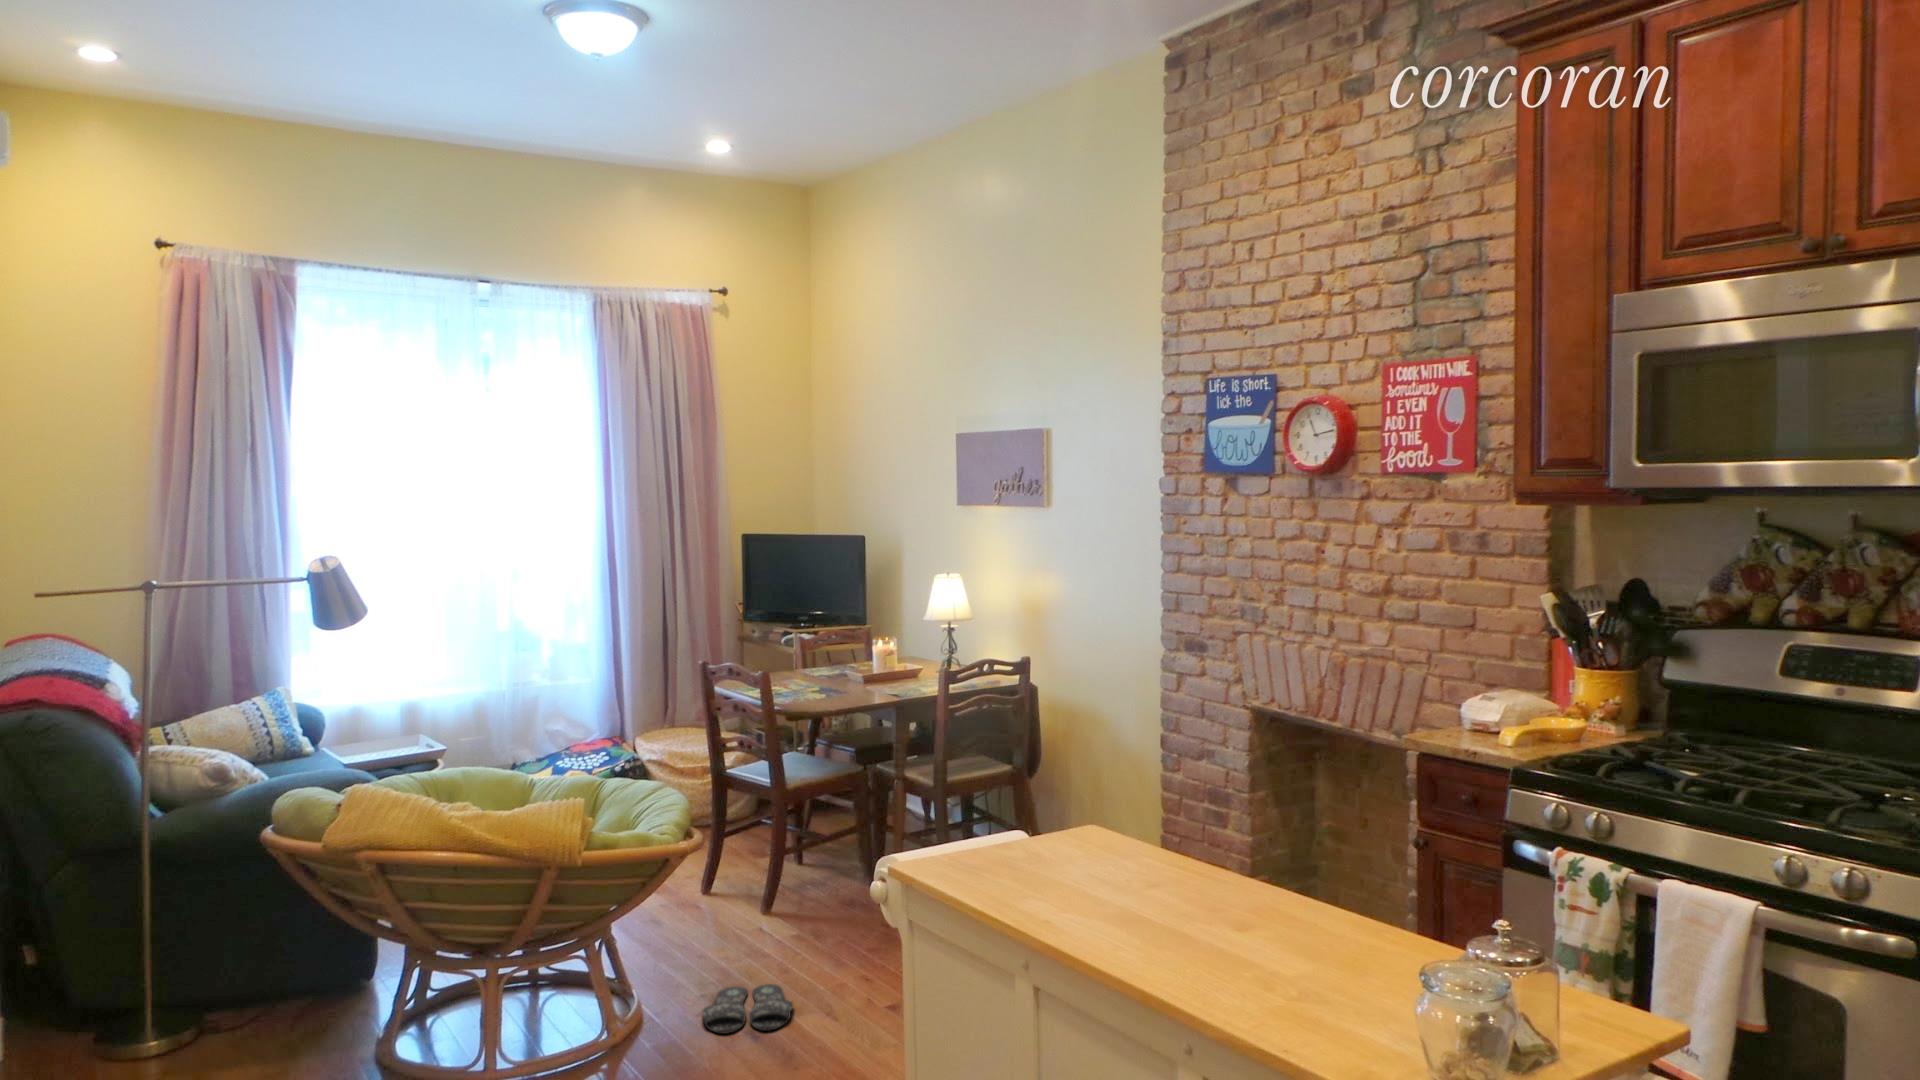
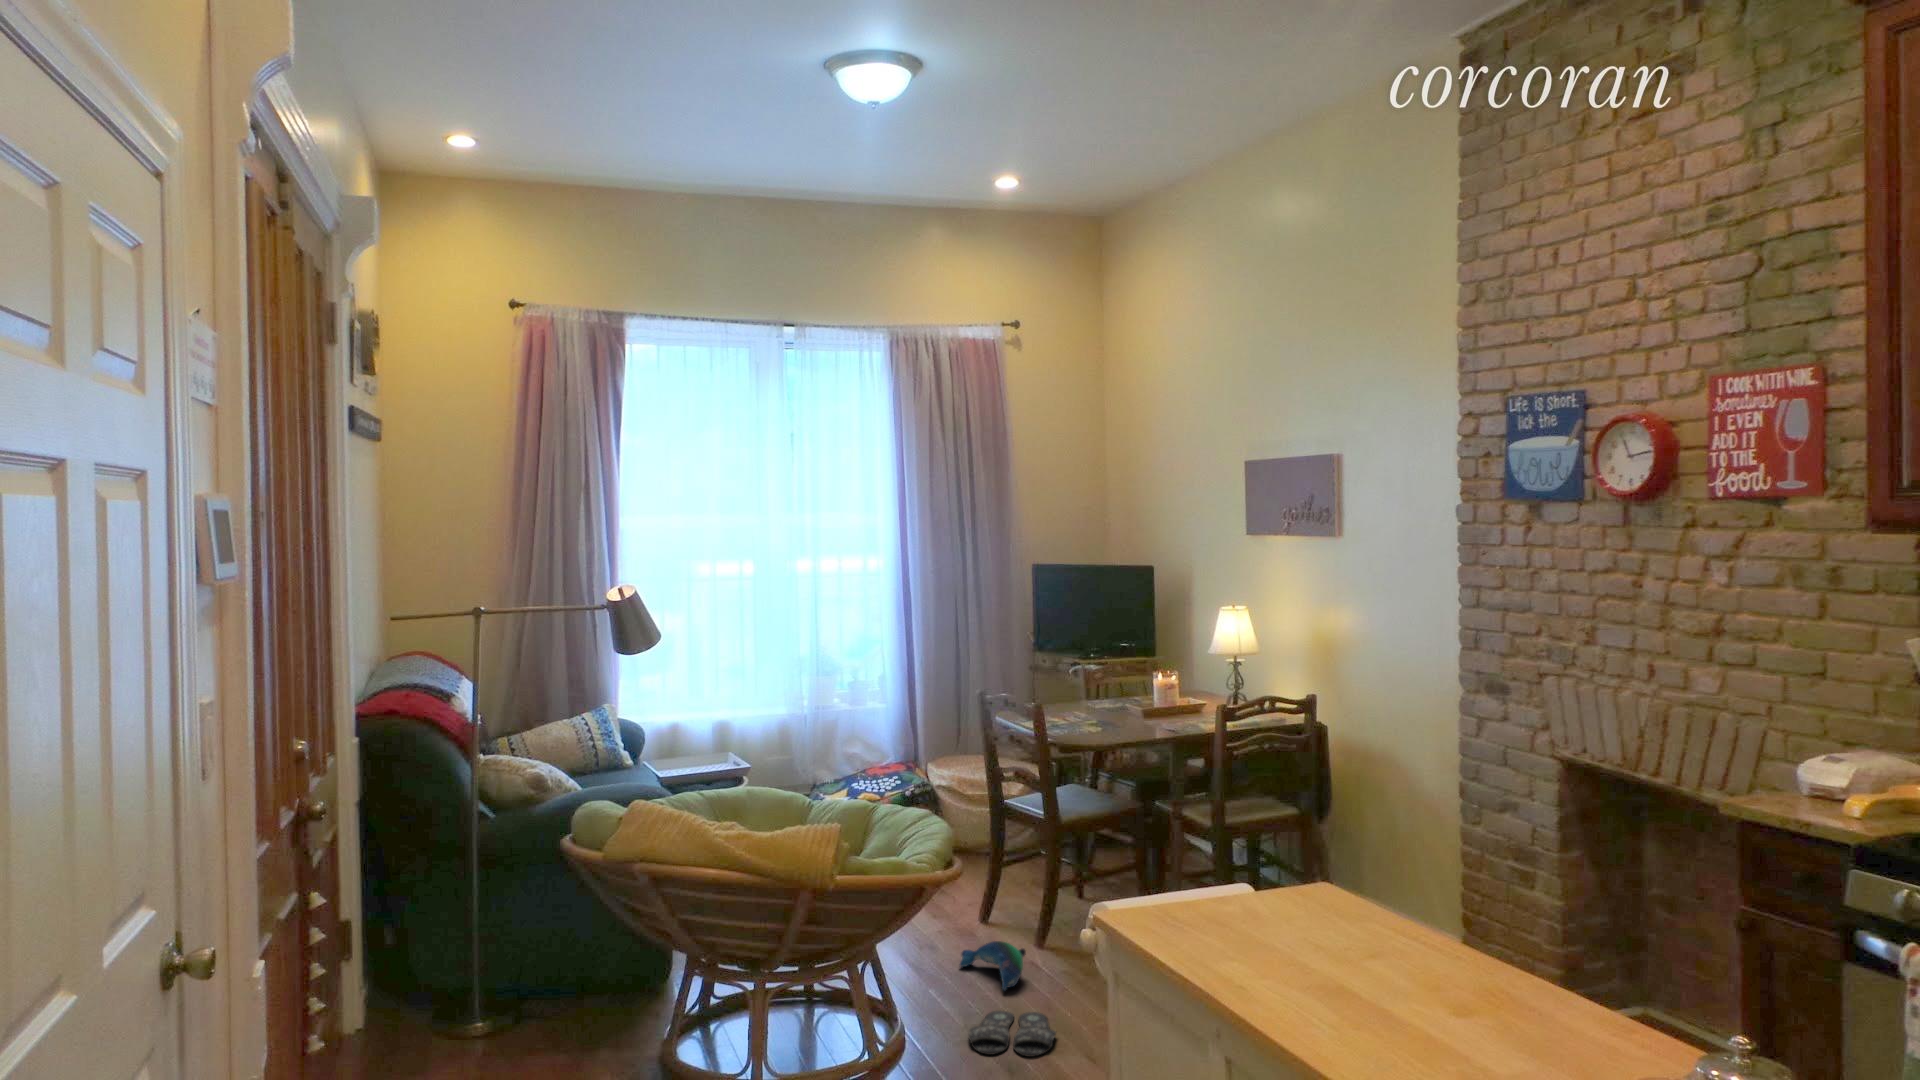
plush toy: none [684,915,755,966] -> present [960,941,1026,991]

